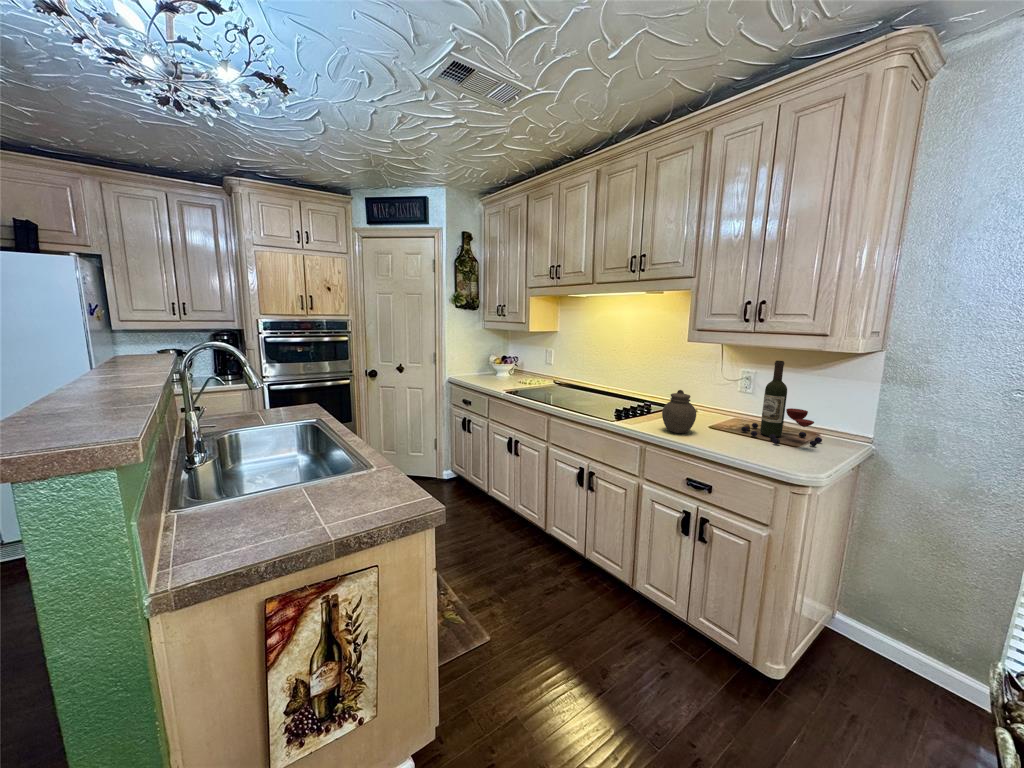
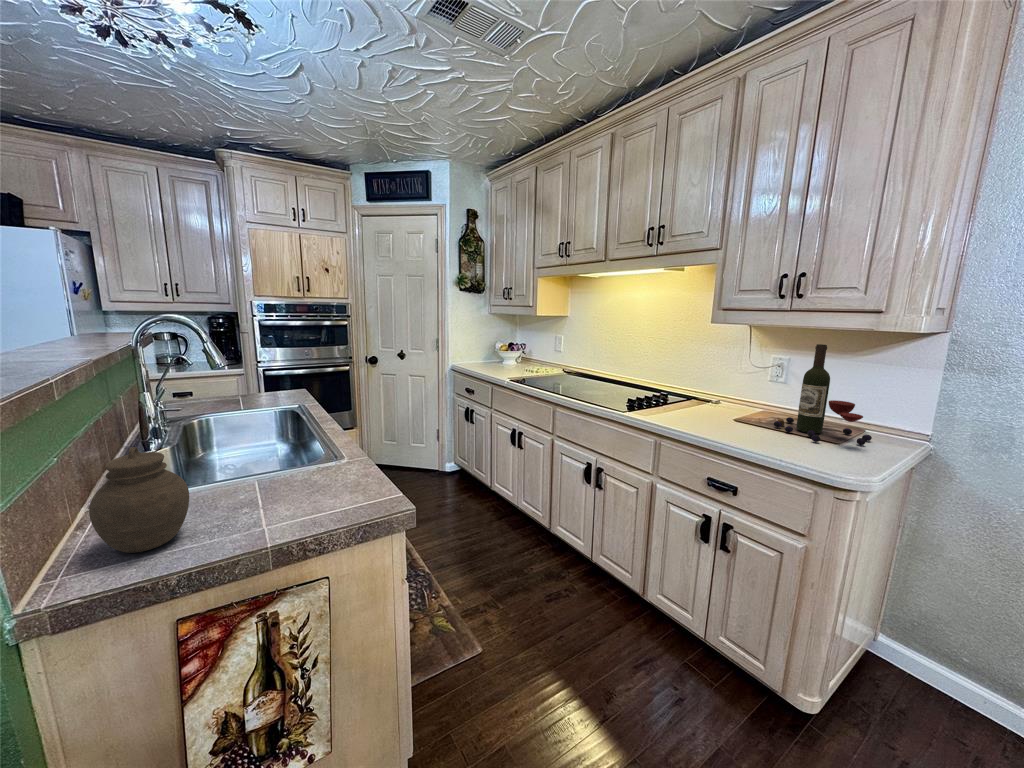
jar: present [662,390,696,433] -> present [89,447,189,553]

